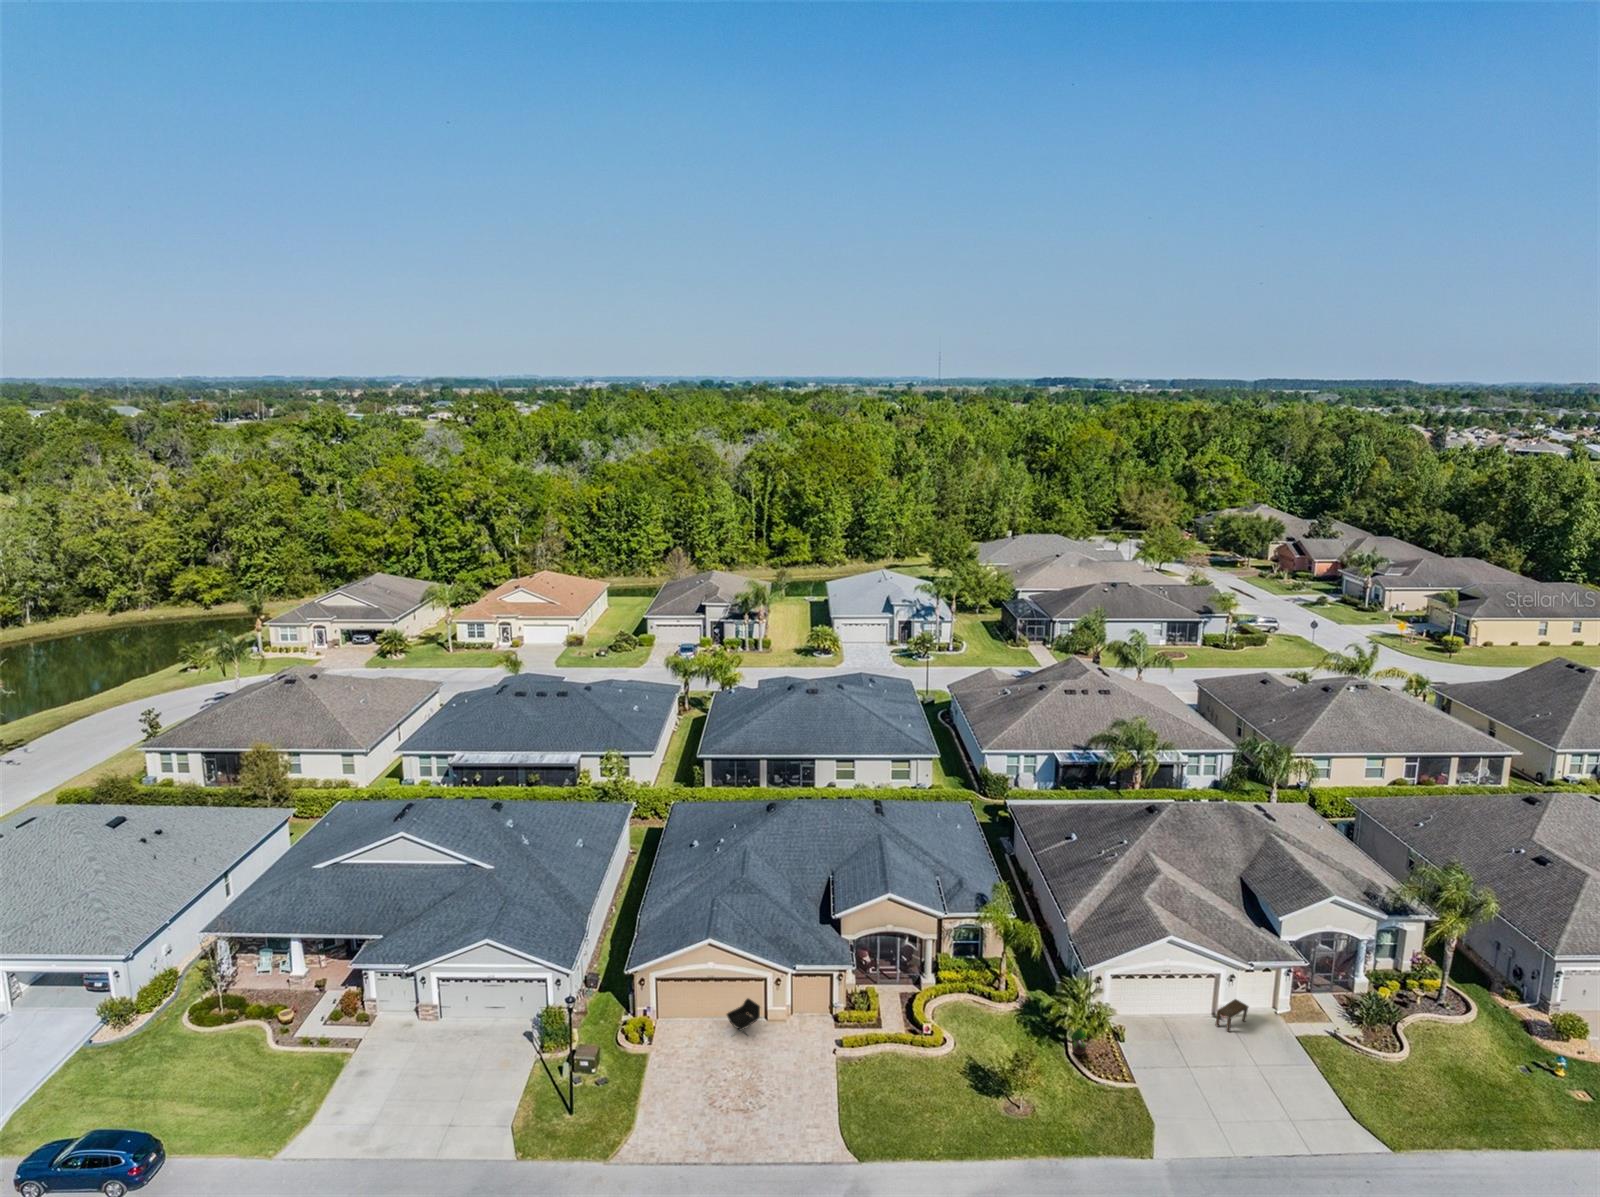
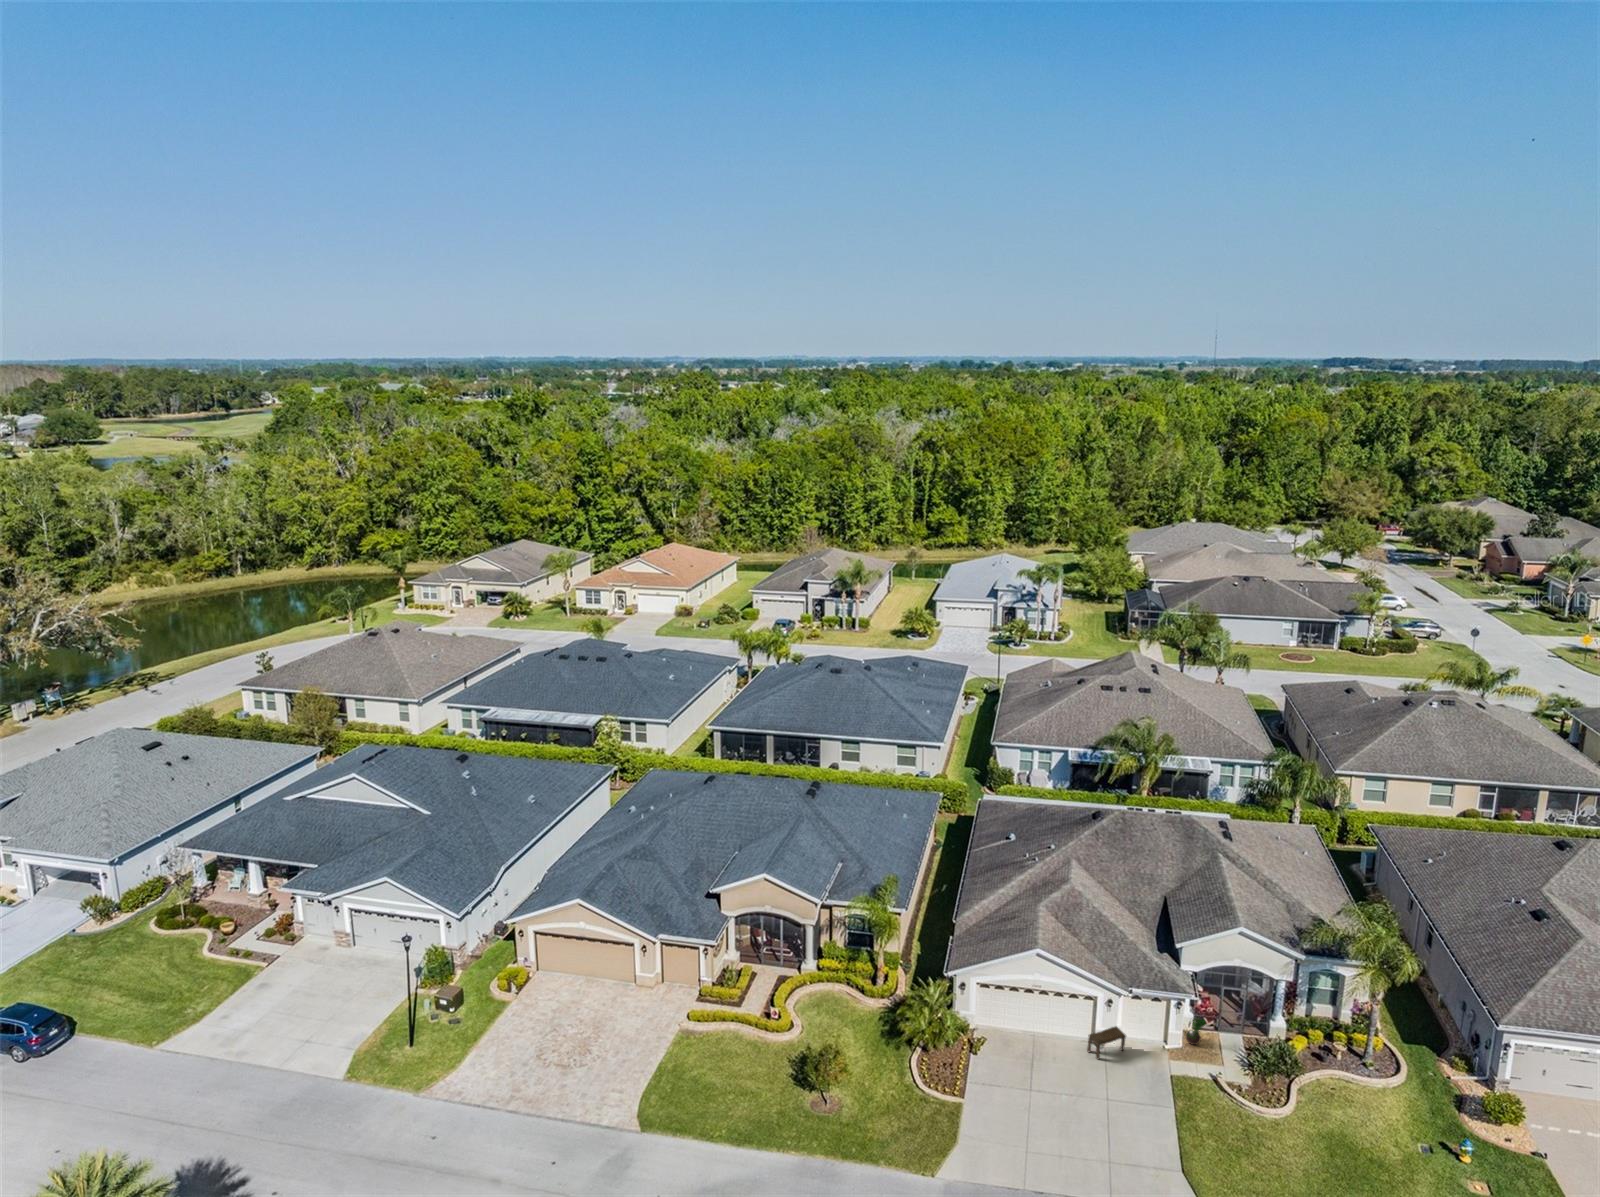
lounge chair: present [727,999,760,1031] -> none [595,962,626,998]
potted tree: present [1071,1028,1086,1055] -> present [1186,1019,1205,1045]

